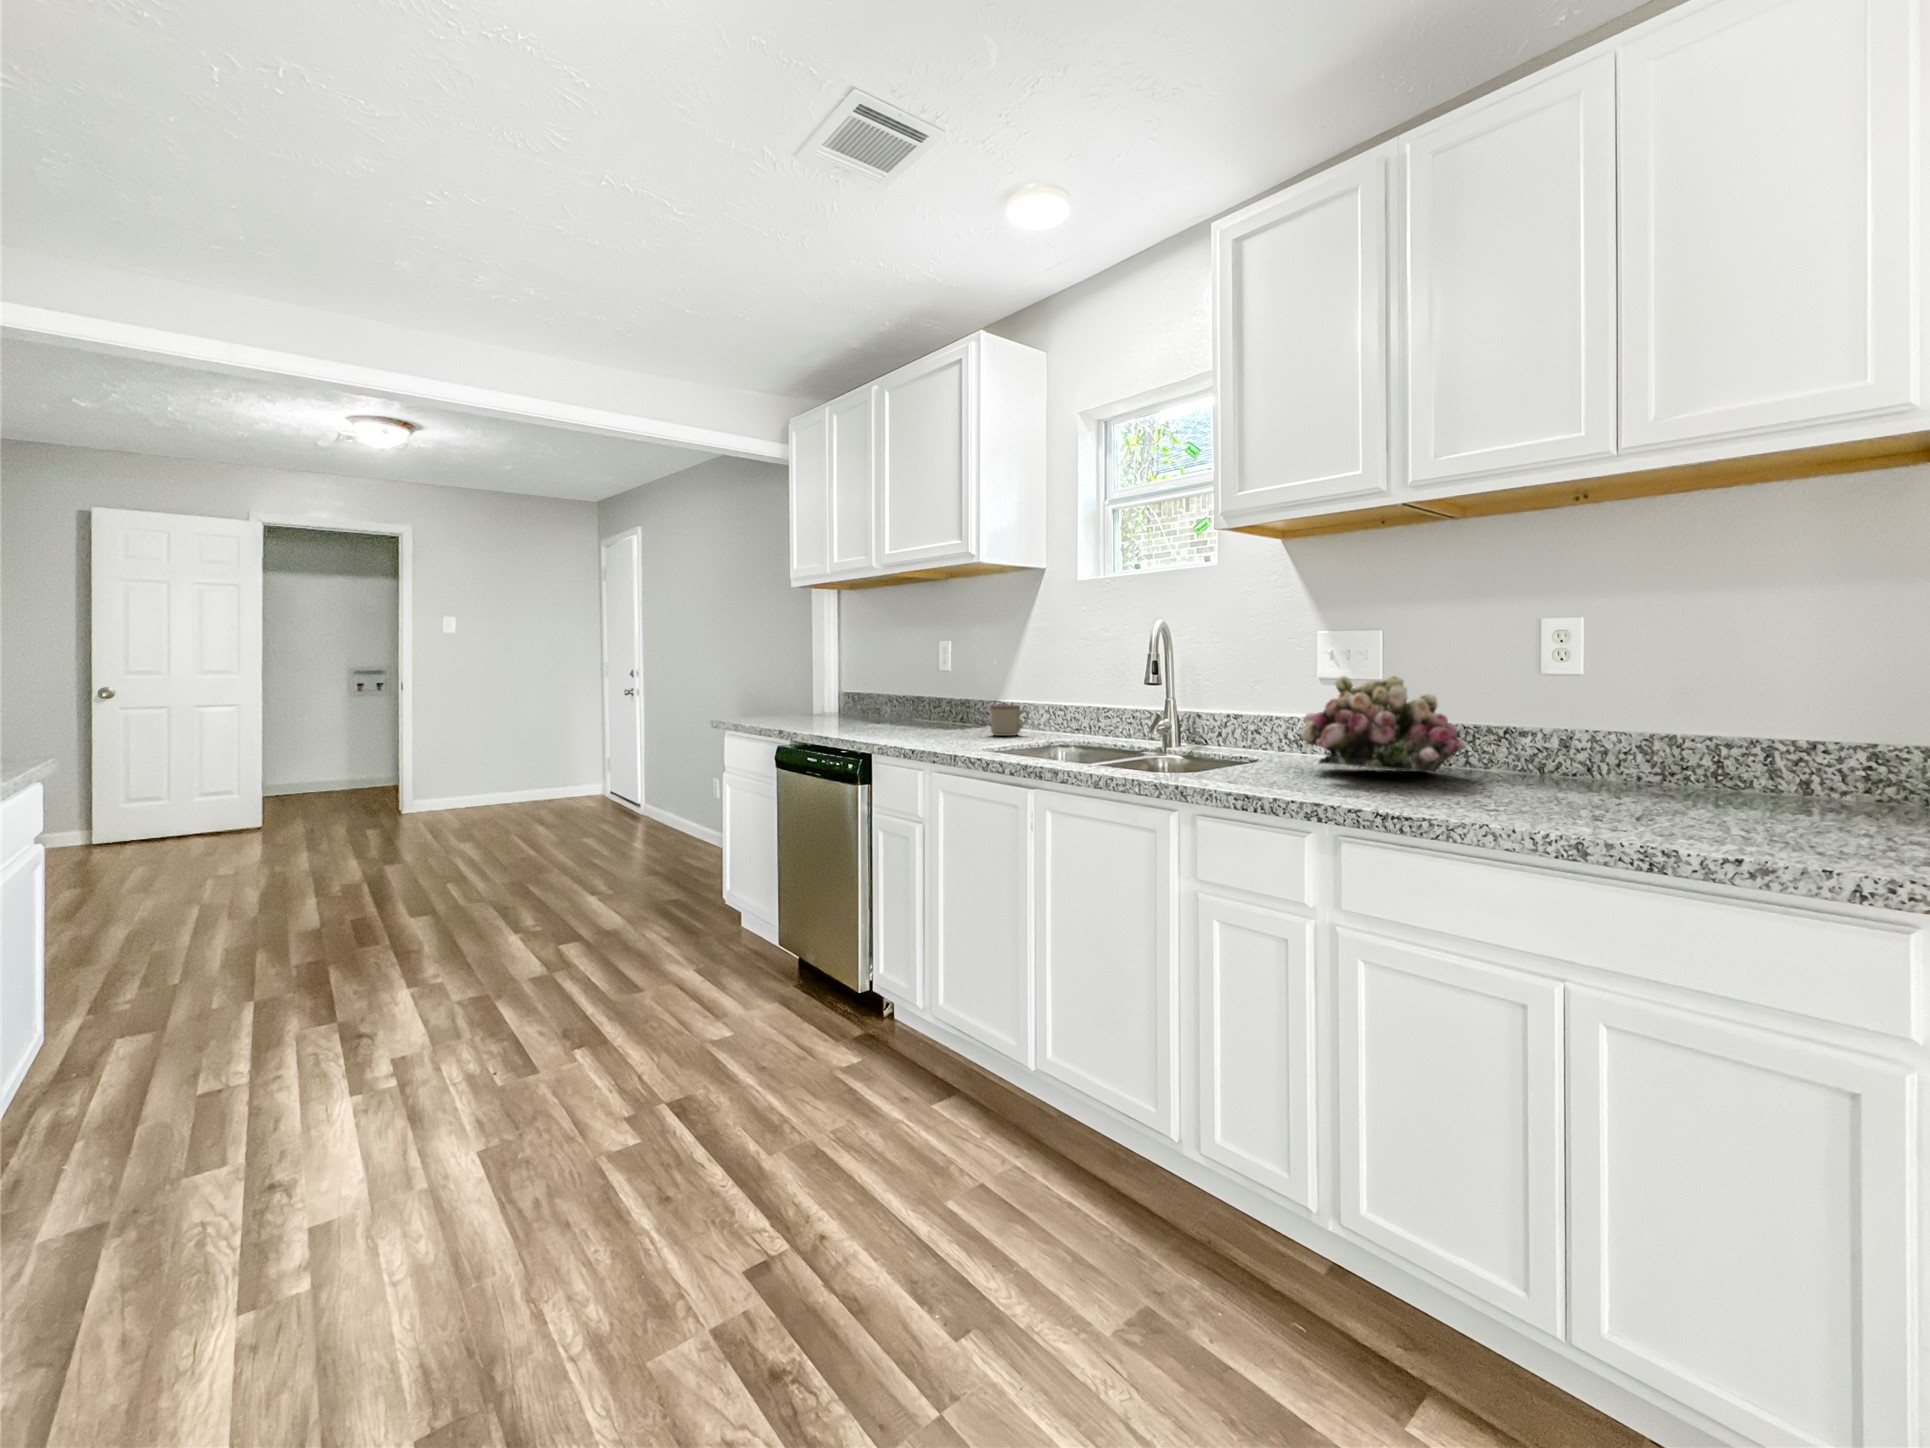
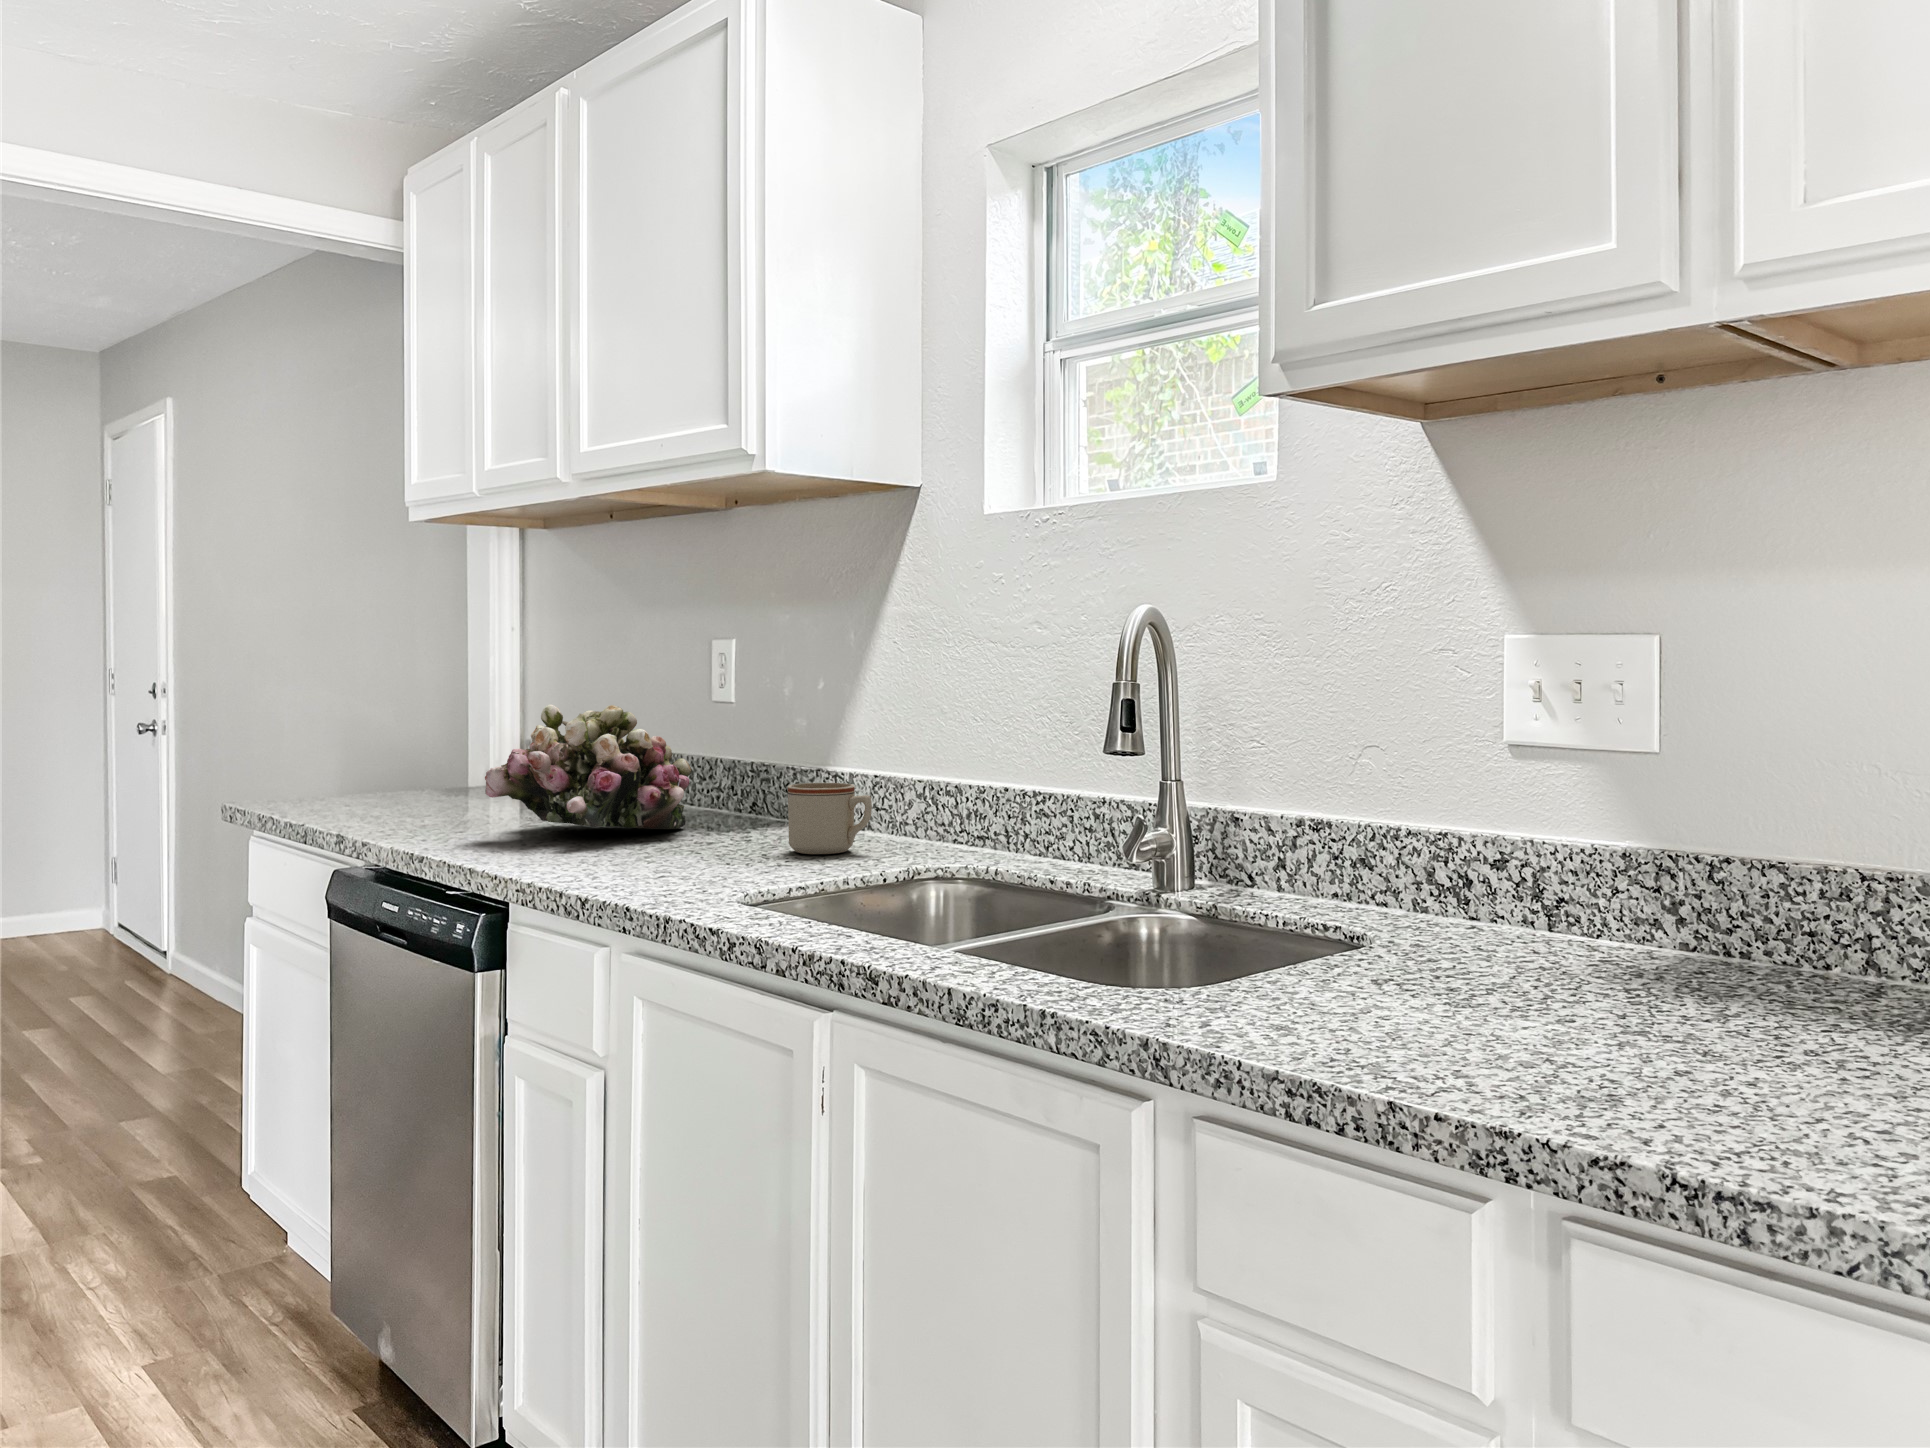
flower arrangement: present [1301,676,1466,772] -> present [485,704,691,829]

